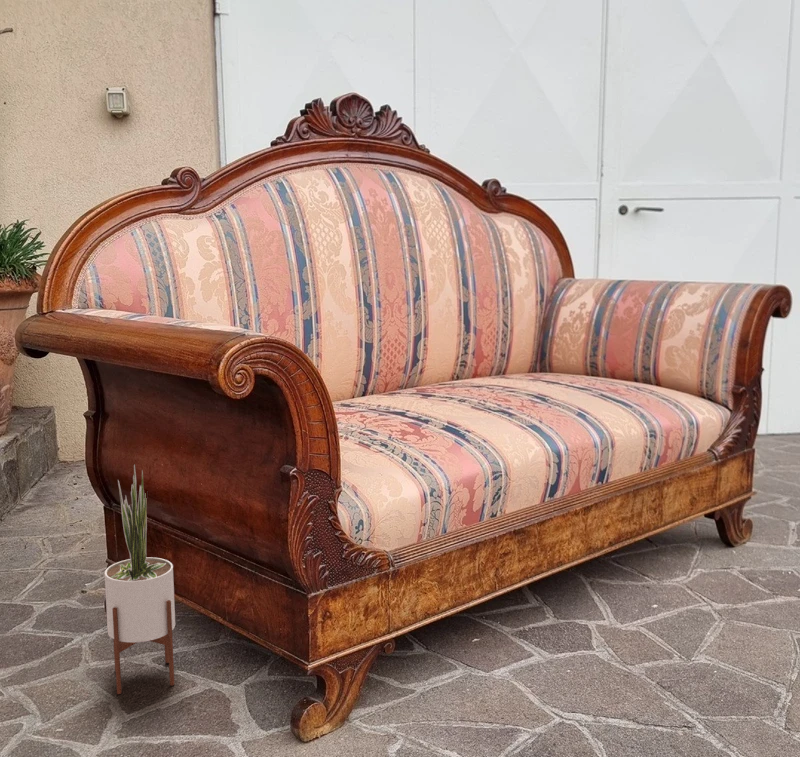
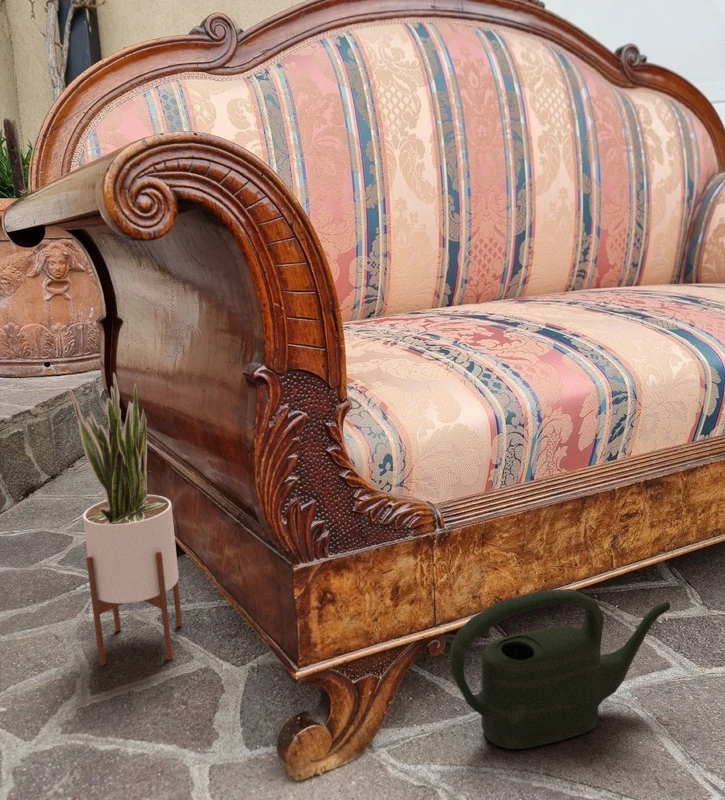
watering can: none [397,603,532,711] -> present [449,589,670,749]

